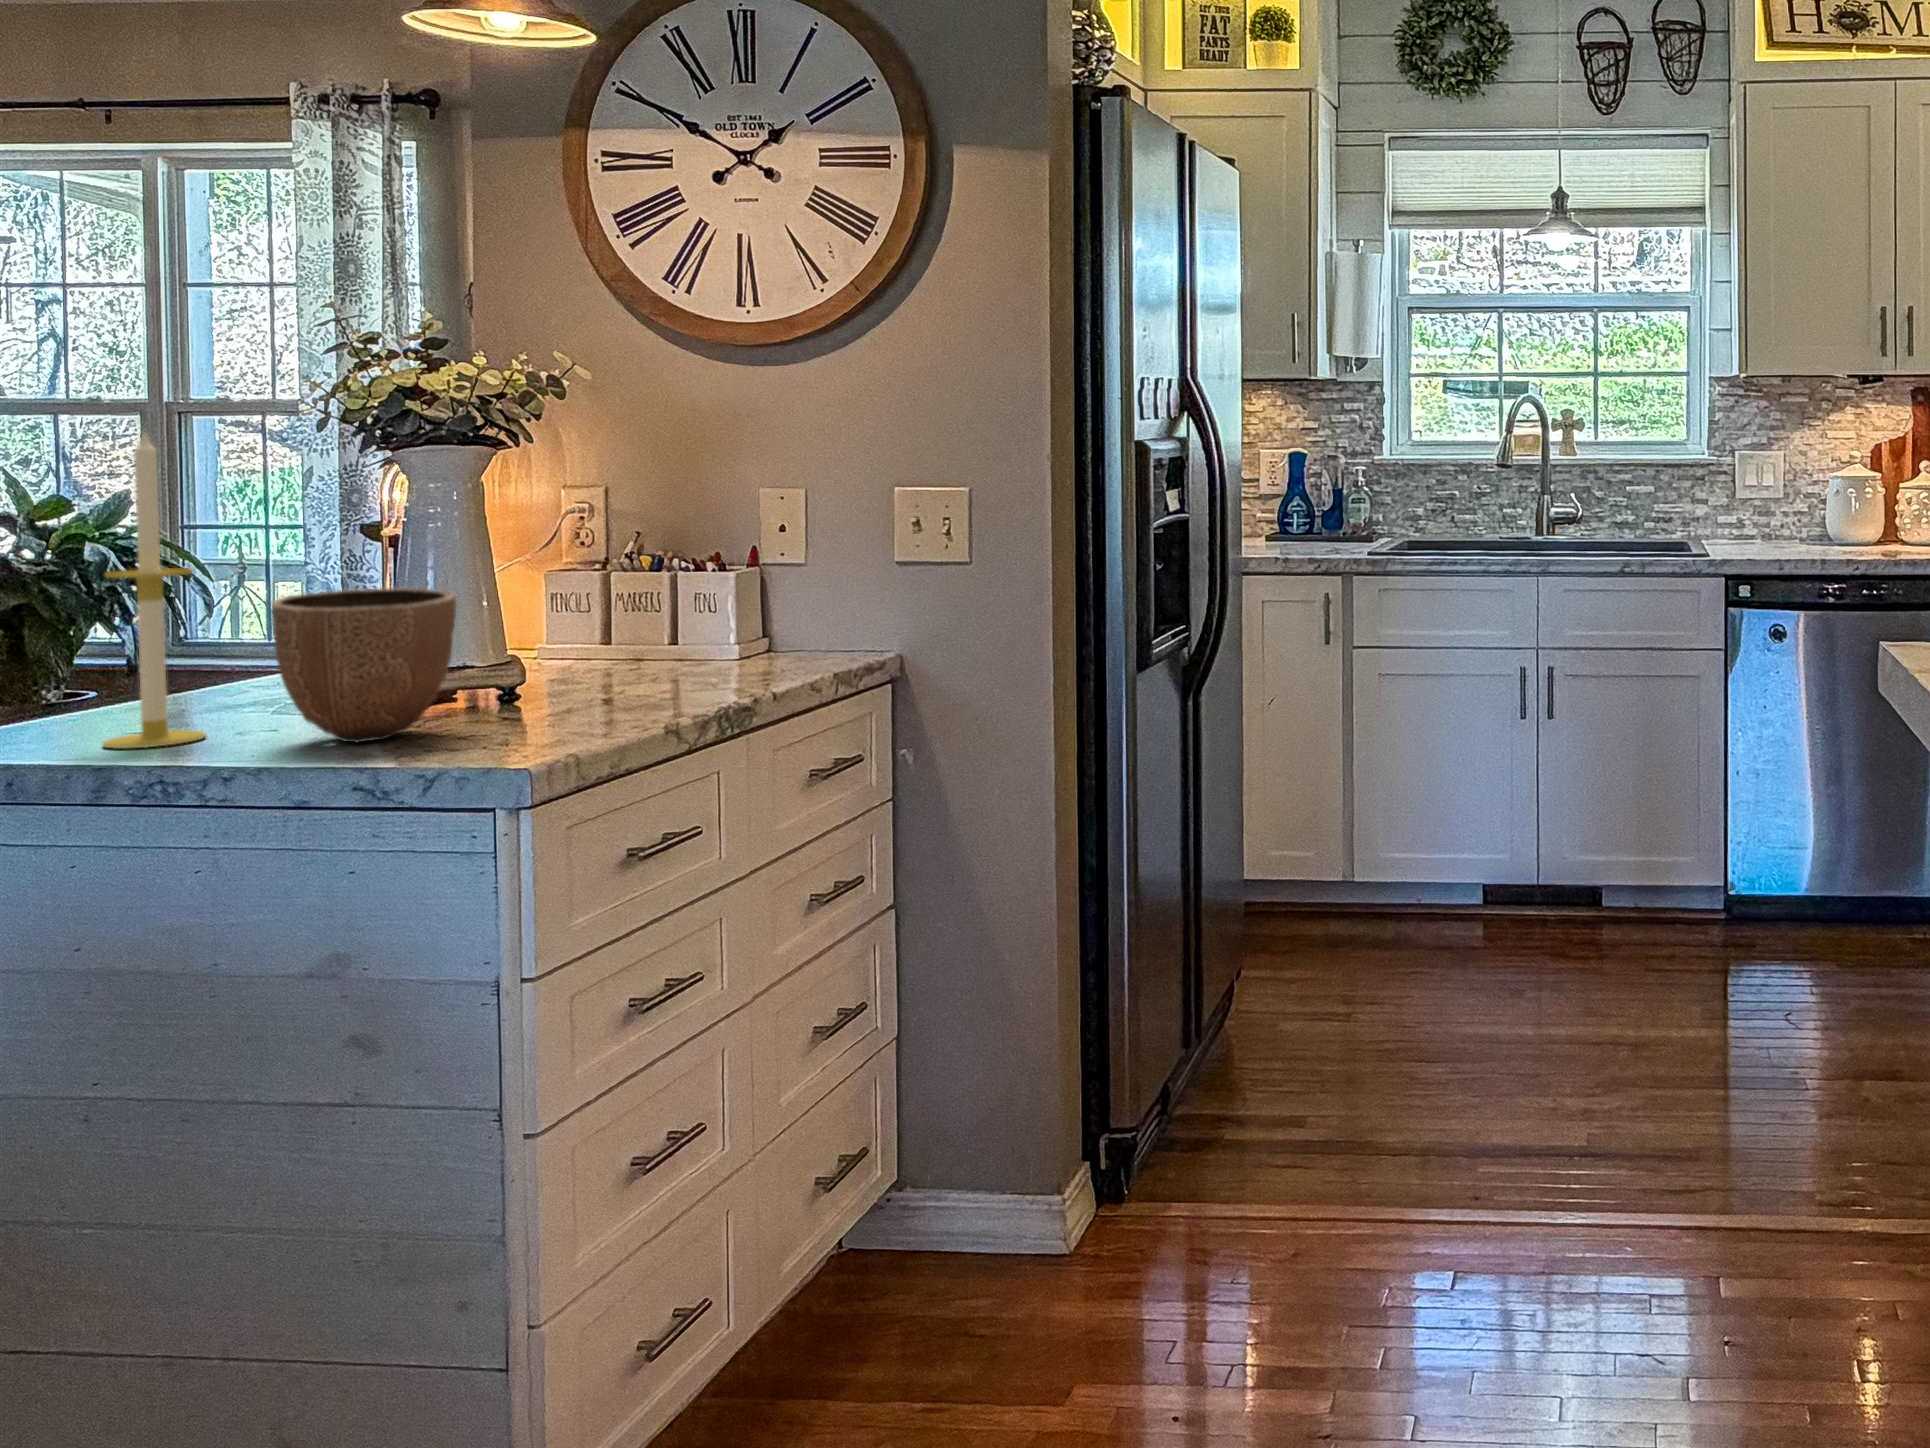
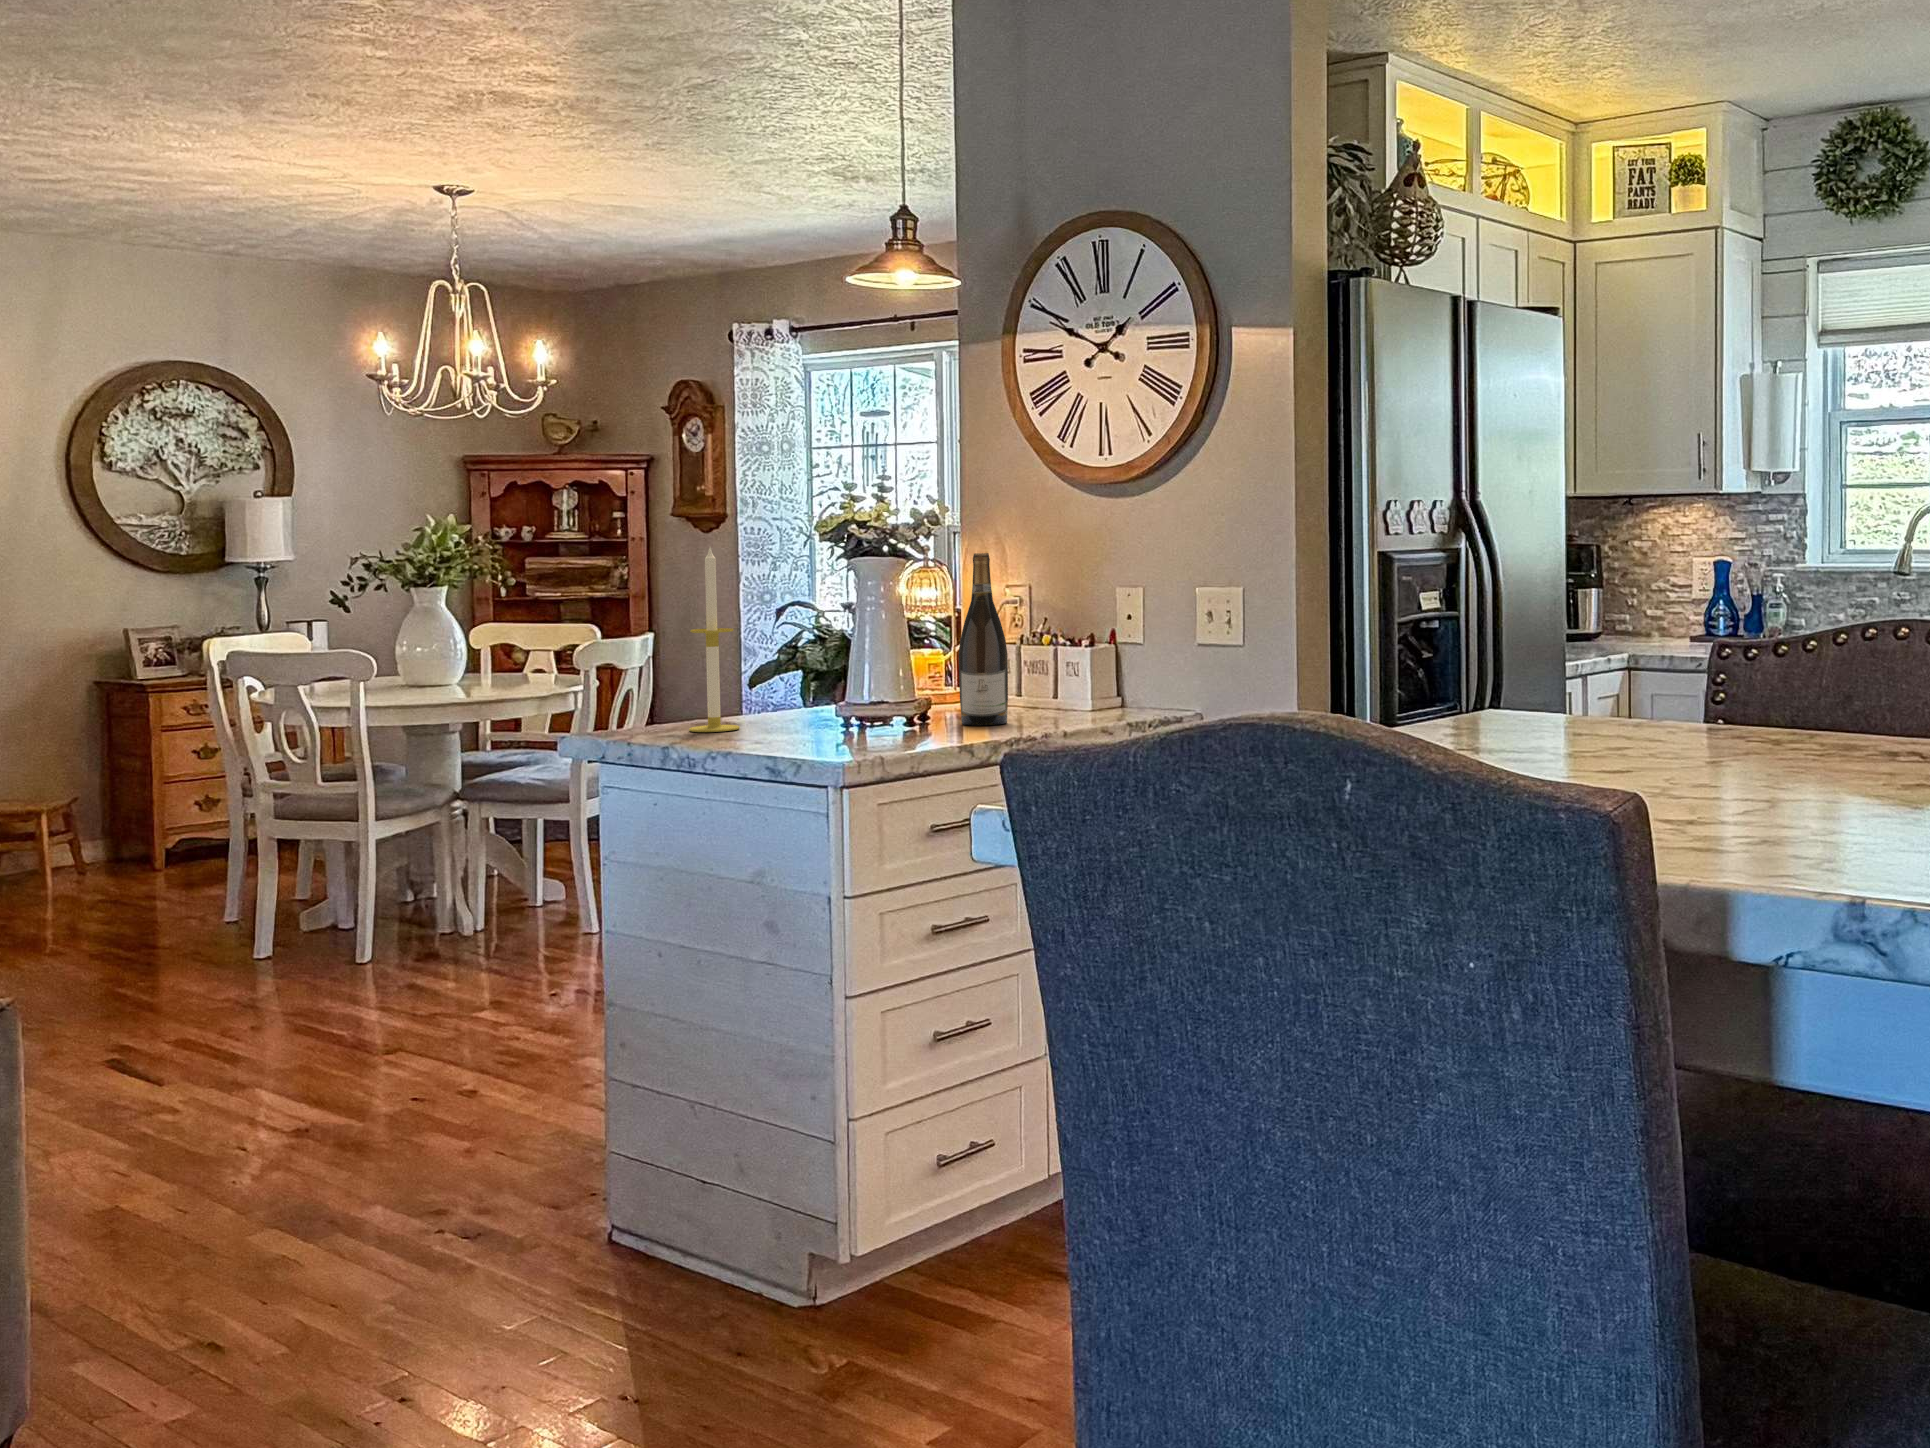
wine bottle: none [607,442,686,700] -> present [959,553,1008,725]
decorative bowl: present [272,588,456,743] -> none [754,644,852,736]

